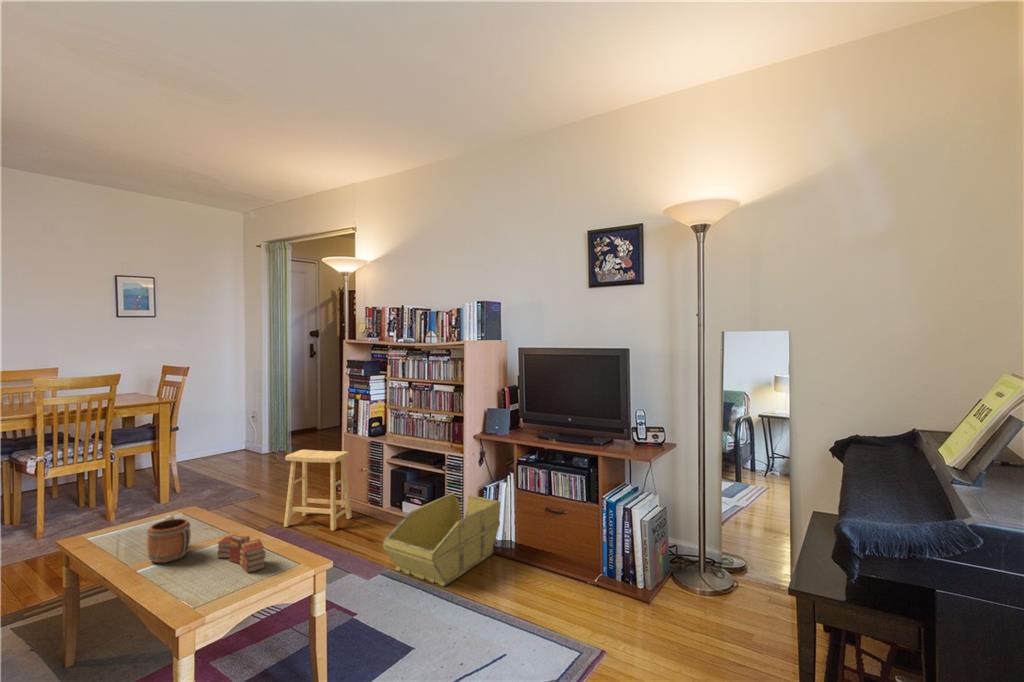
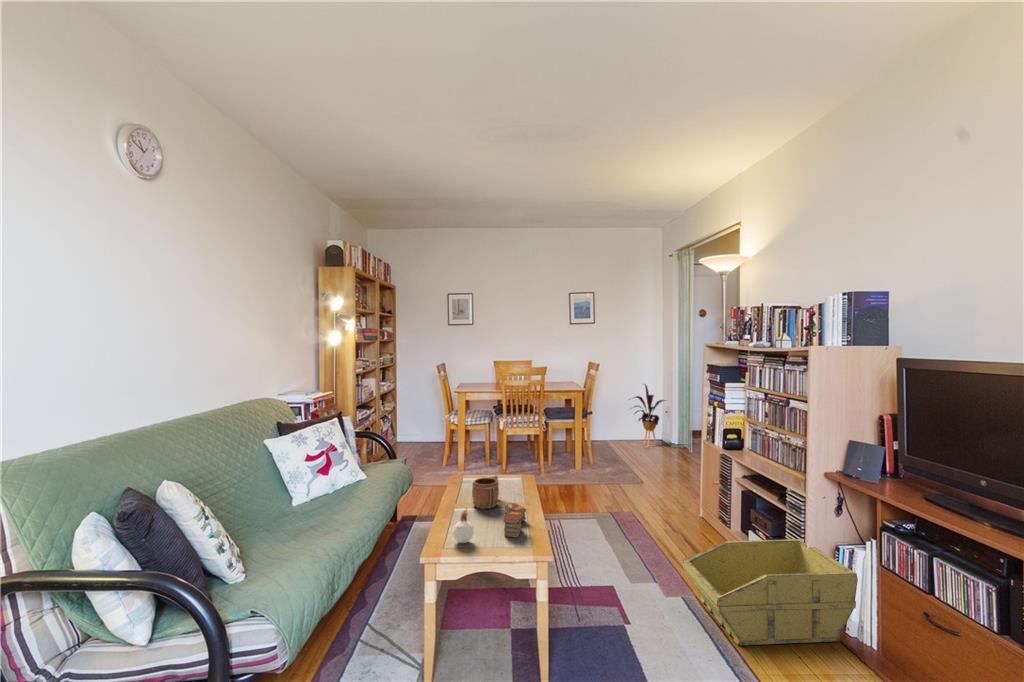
house plant: none [207,388,256,459] -> present [634,385,665,446]
footstool: present [284,450,352,531] -> none [638,448,702,535]
candle: none [186,548,218,601] -> present [453,508,474,543]

